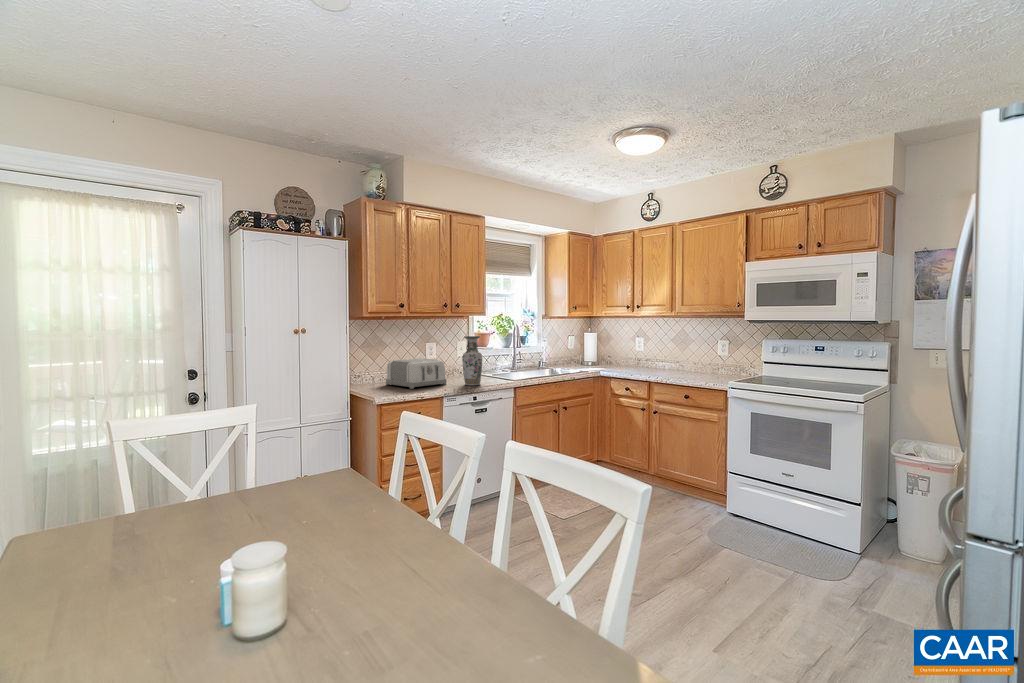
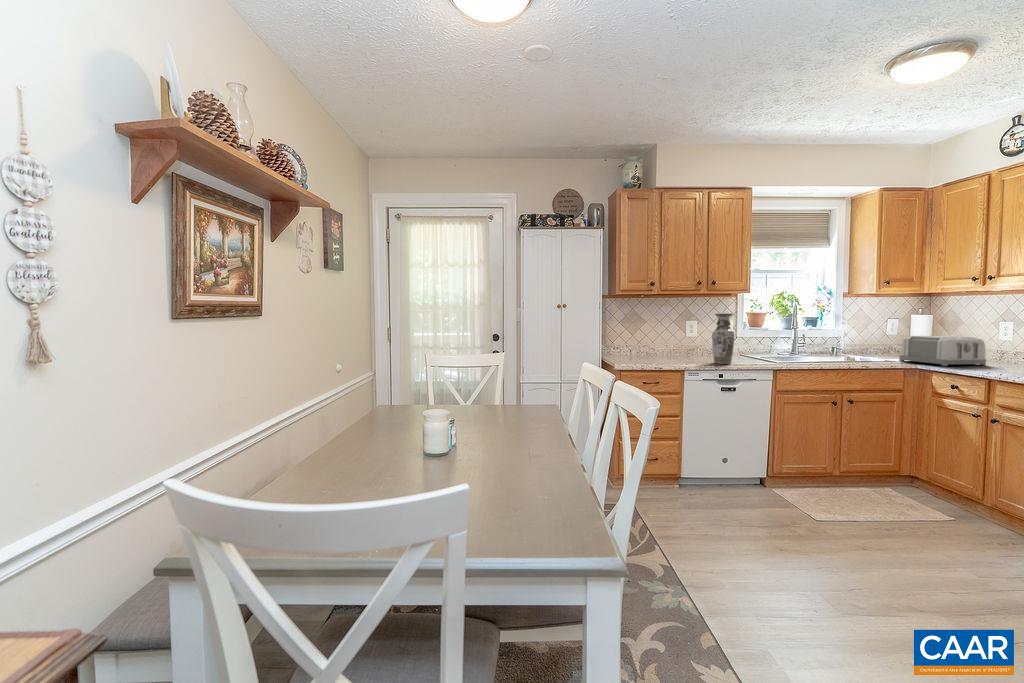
toaster: present [386,358,446,389] -> present [899,336,986,366]

